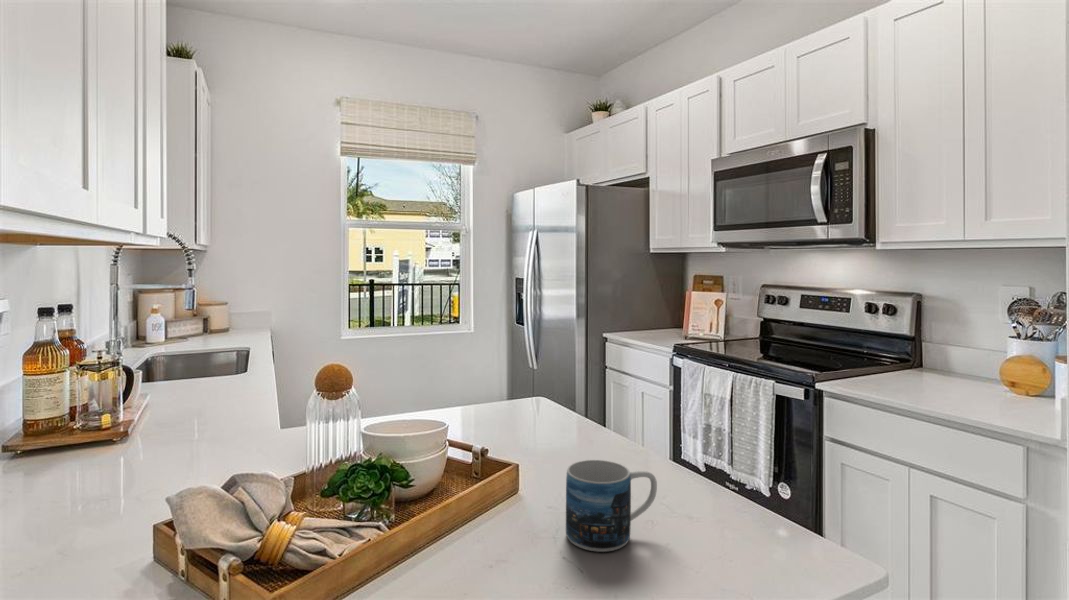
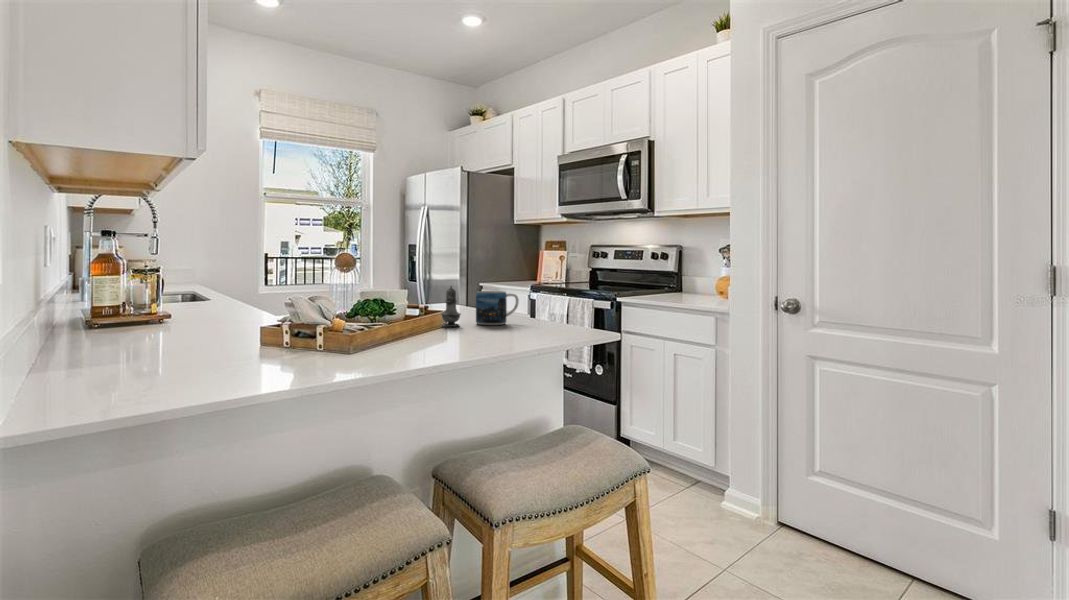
salt shaker: none [489,468,531,562] -> present [441,286,461,327]

